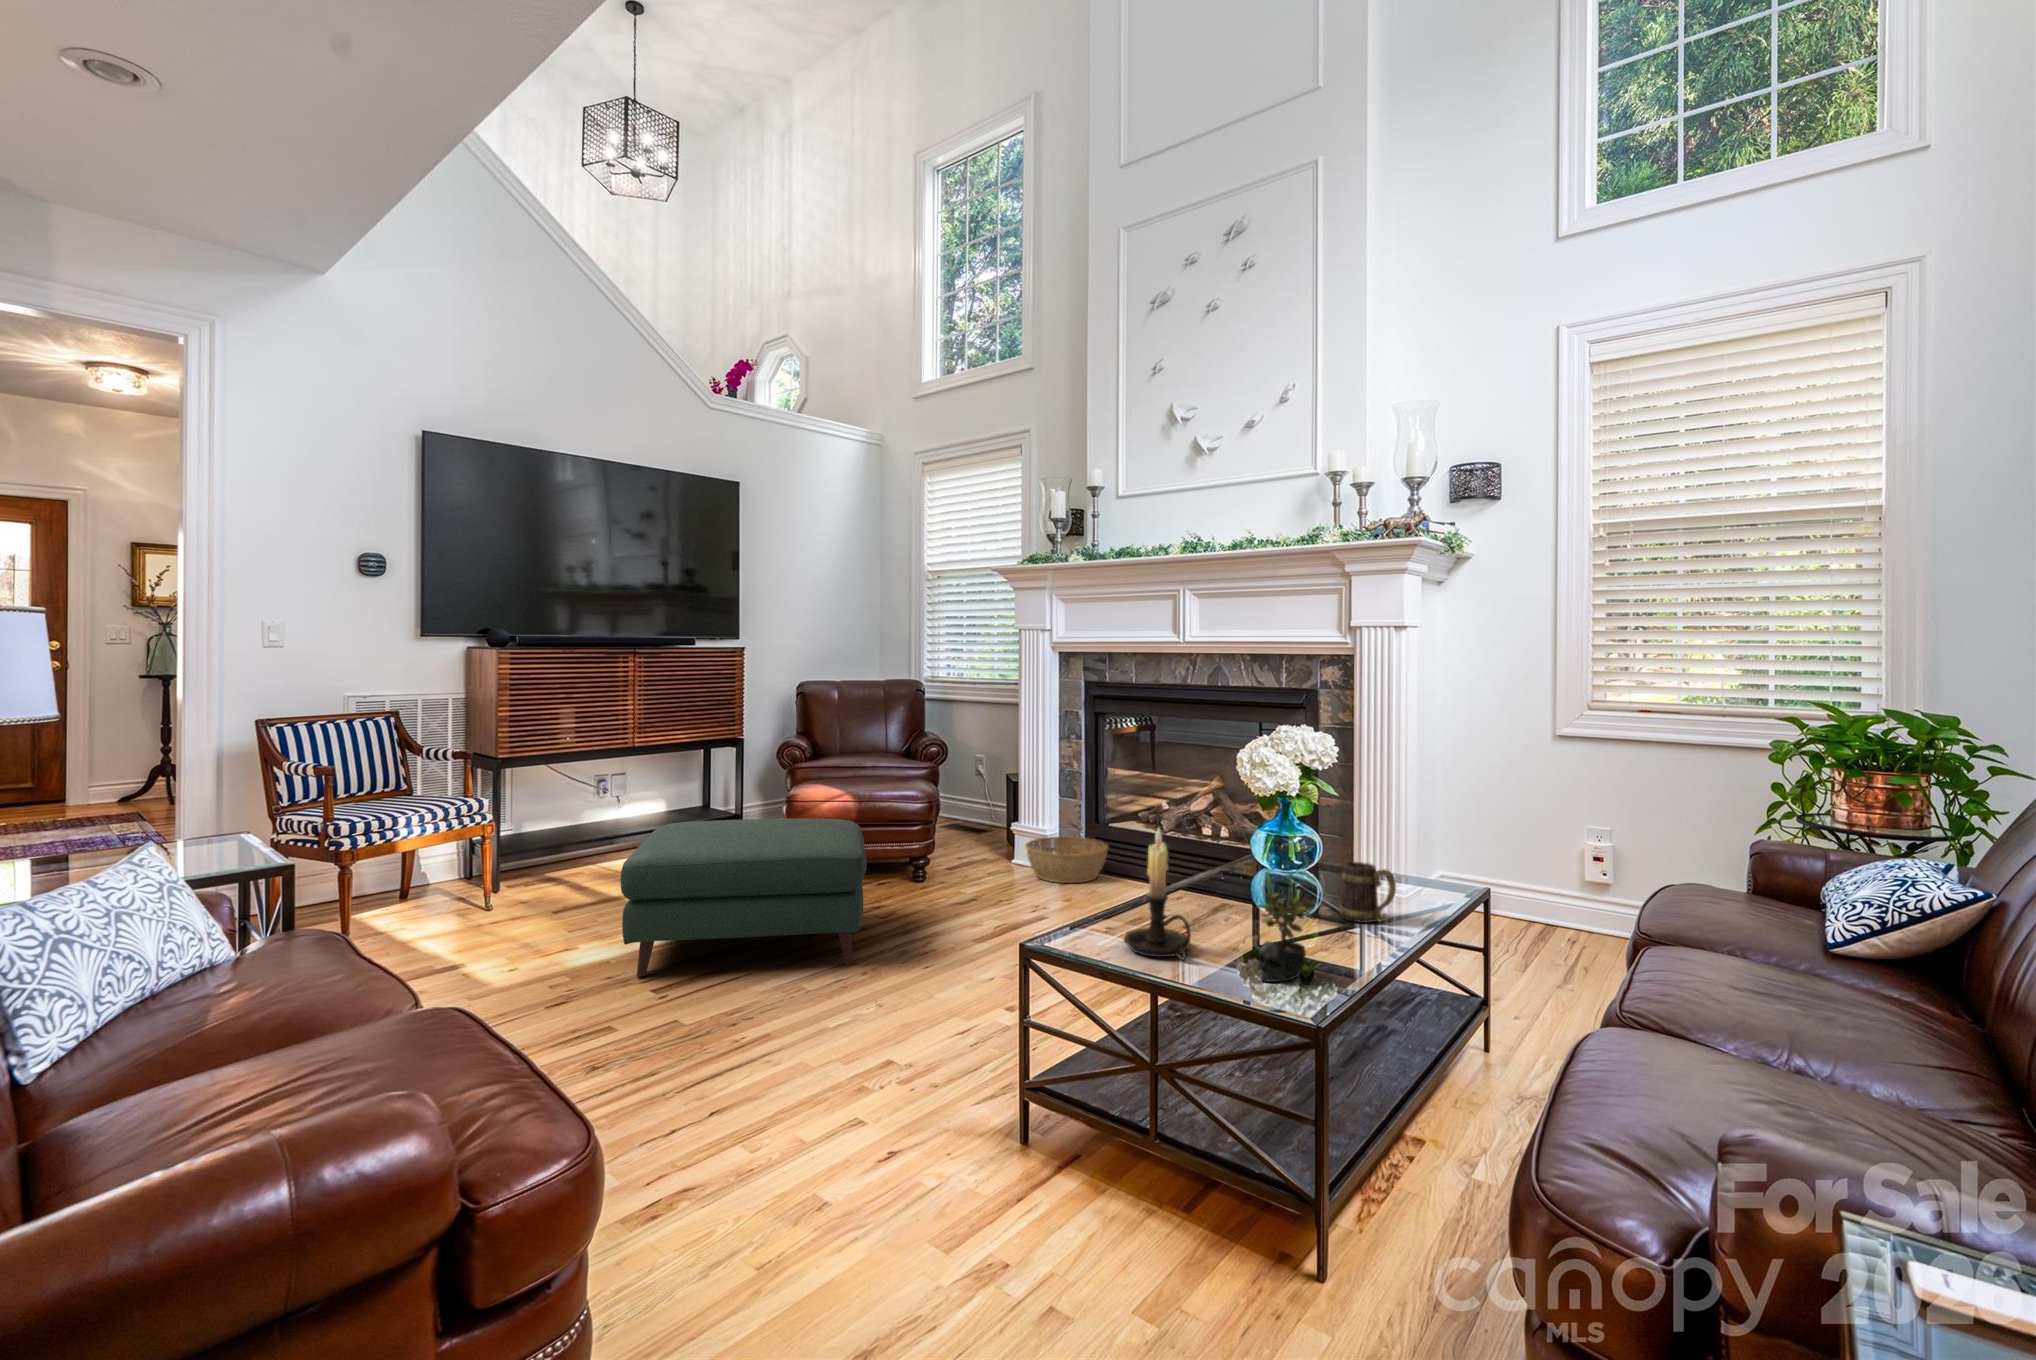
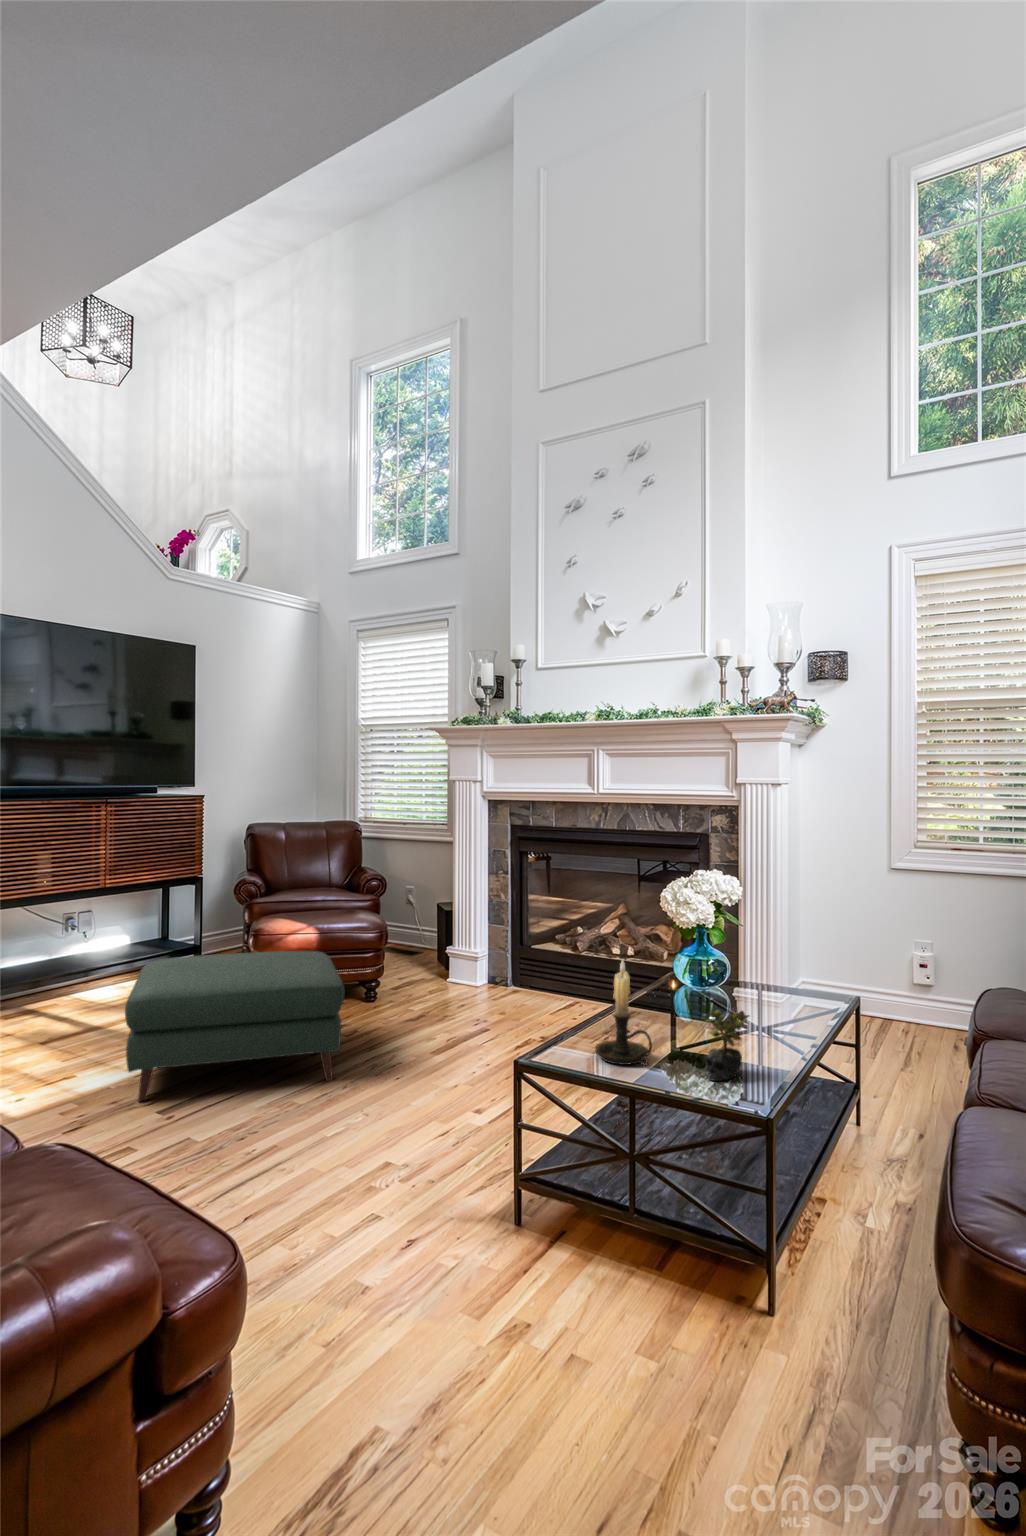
basket: present [1026,836,1109,883] -> none [463,958,535,999]
mug: present [1339,862,1396,923] -> none [752,980,797,1028]

